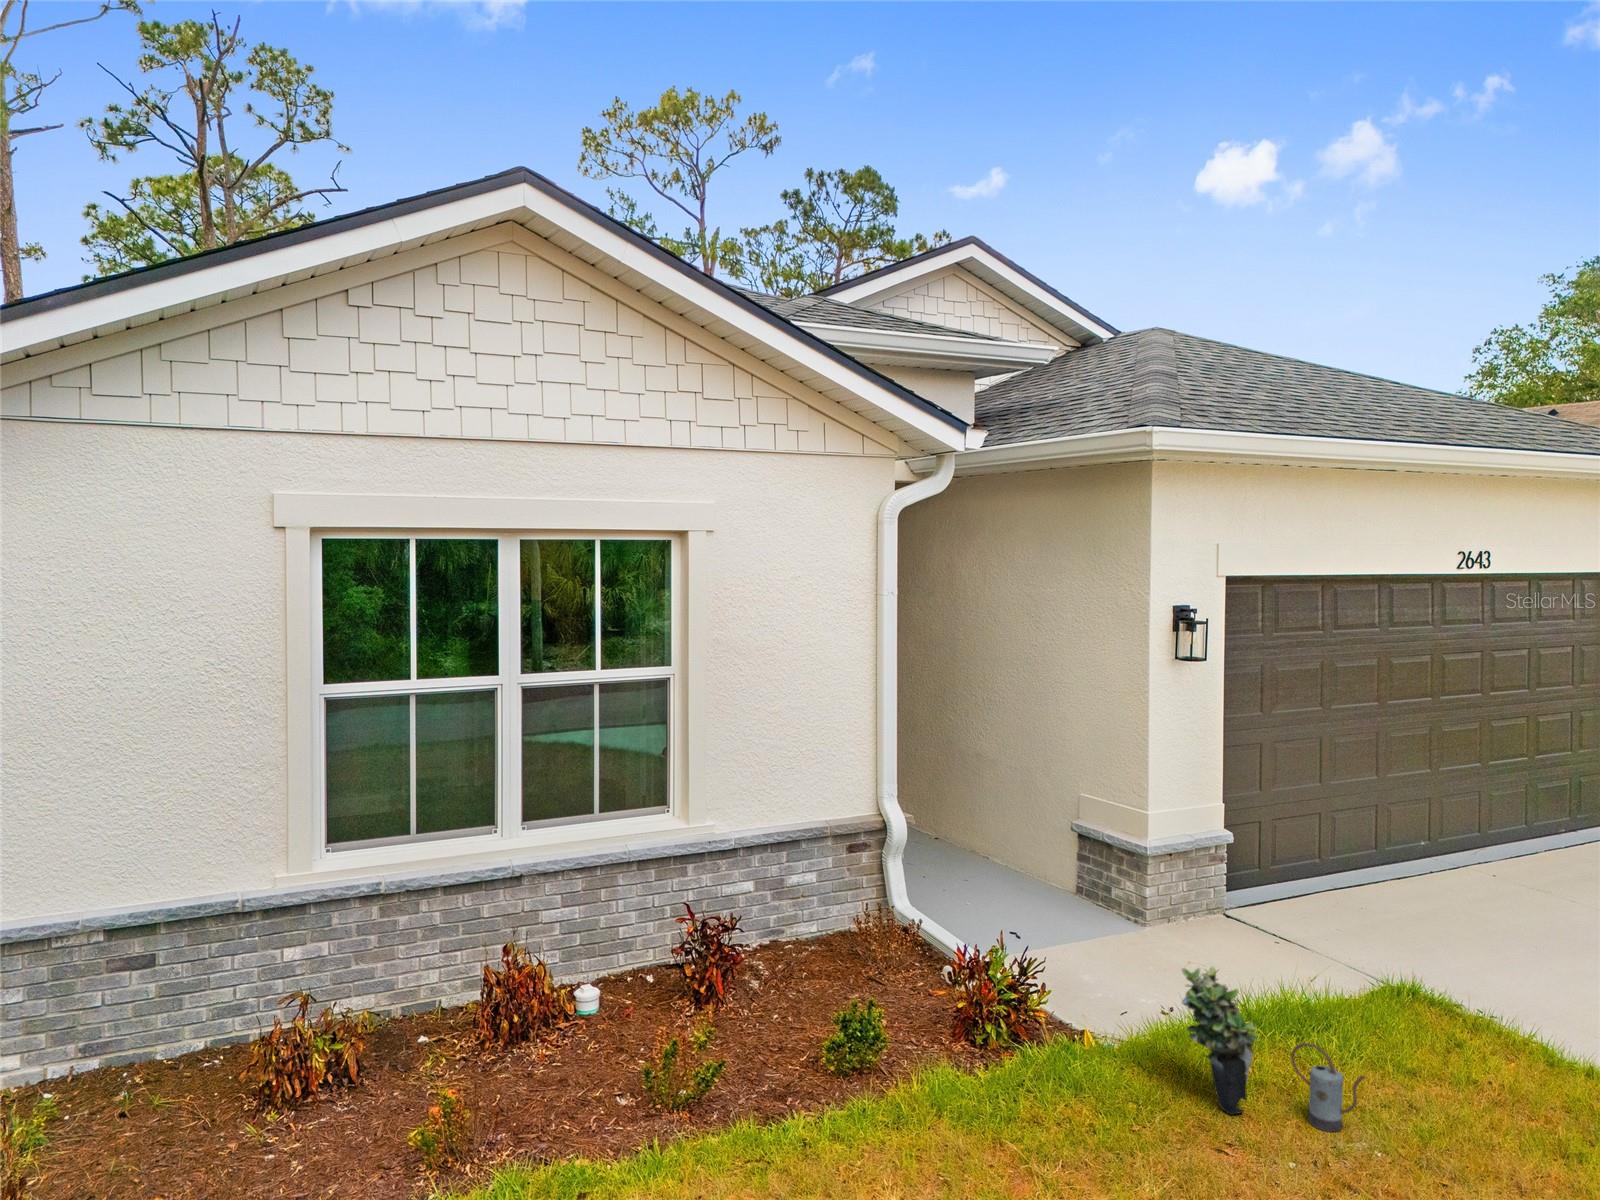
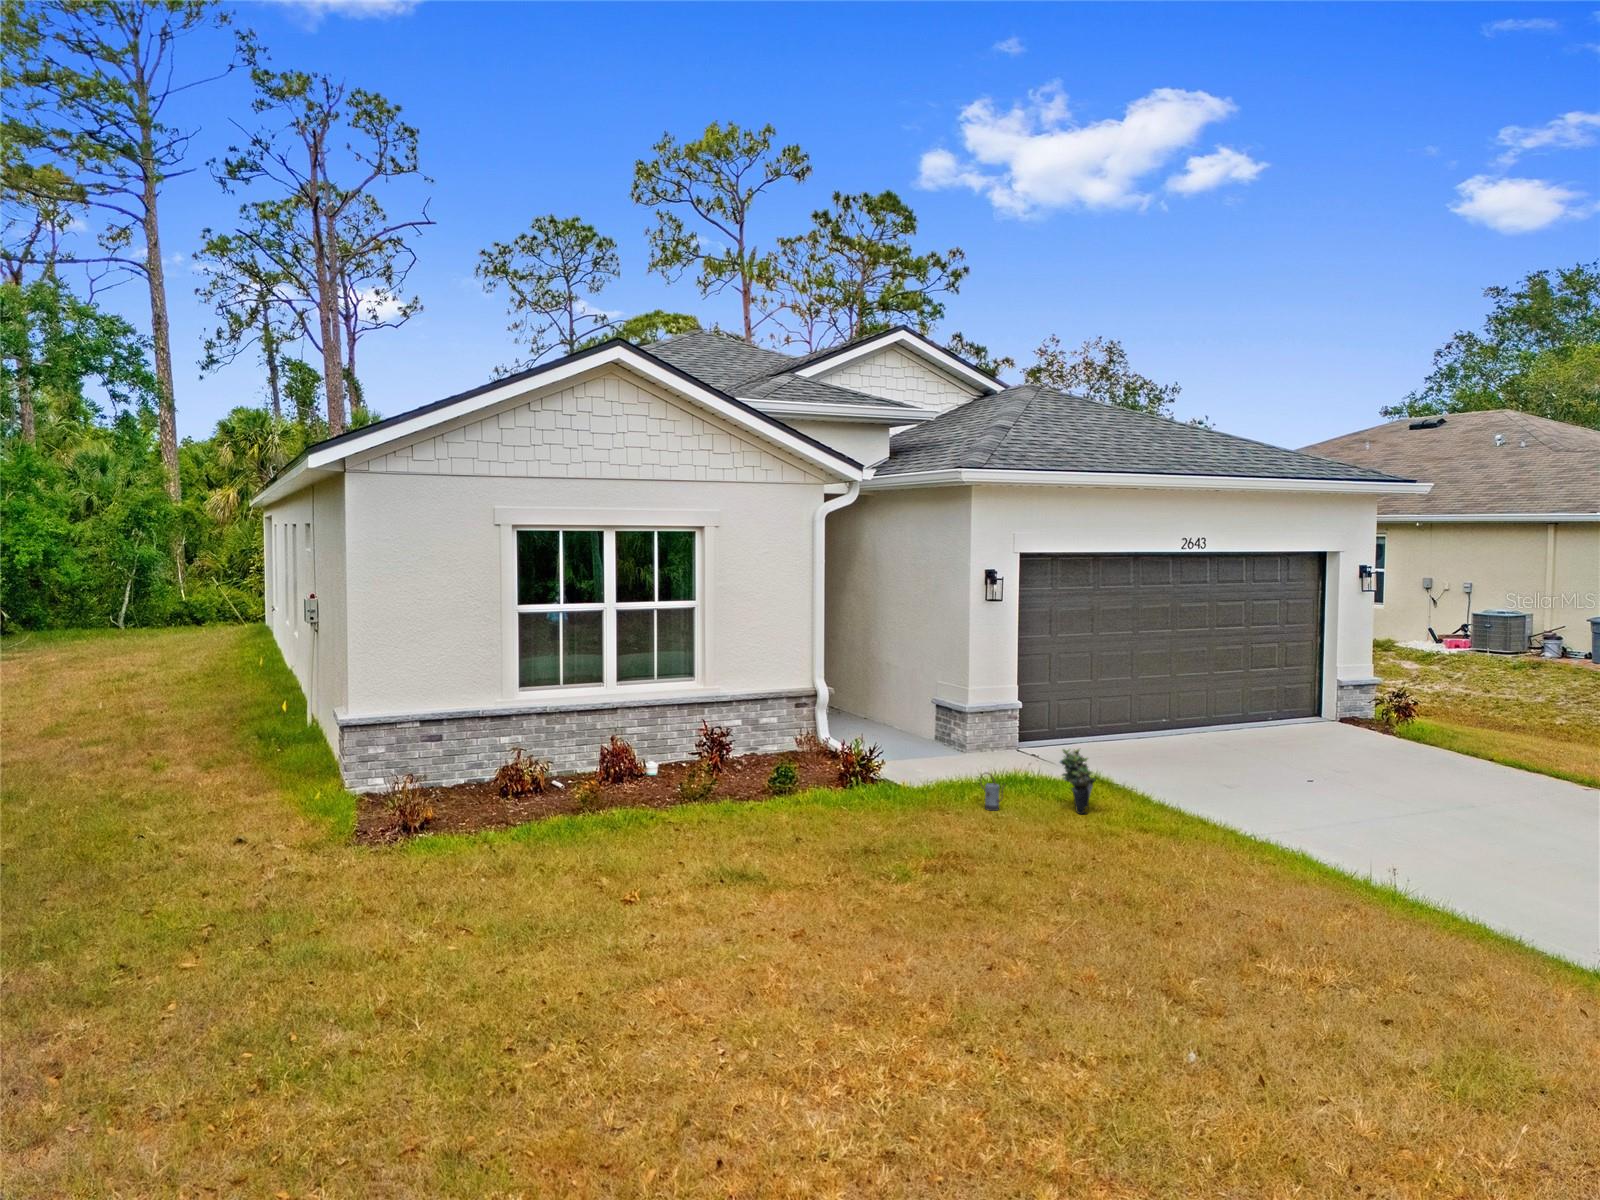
potted plant: present [1181,966,1258,1115] -> present [1060,749,1095,814]

